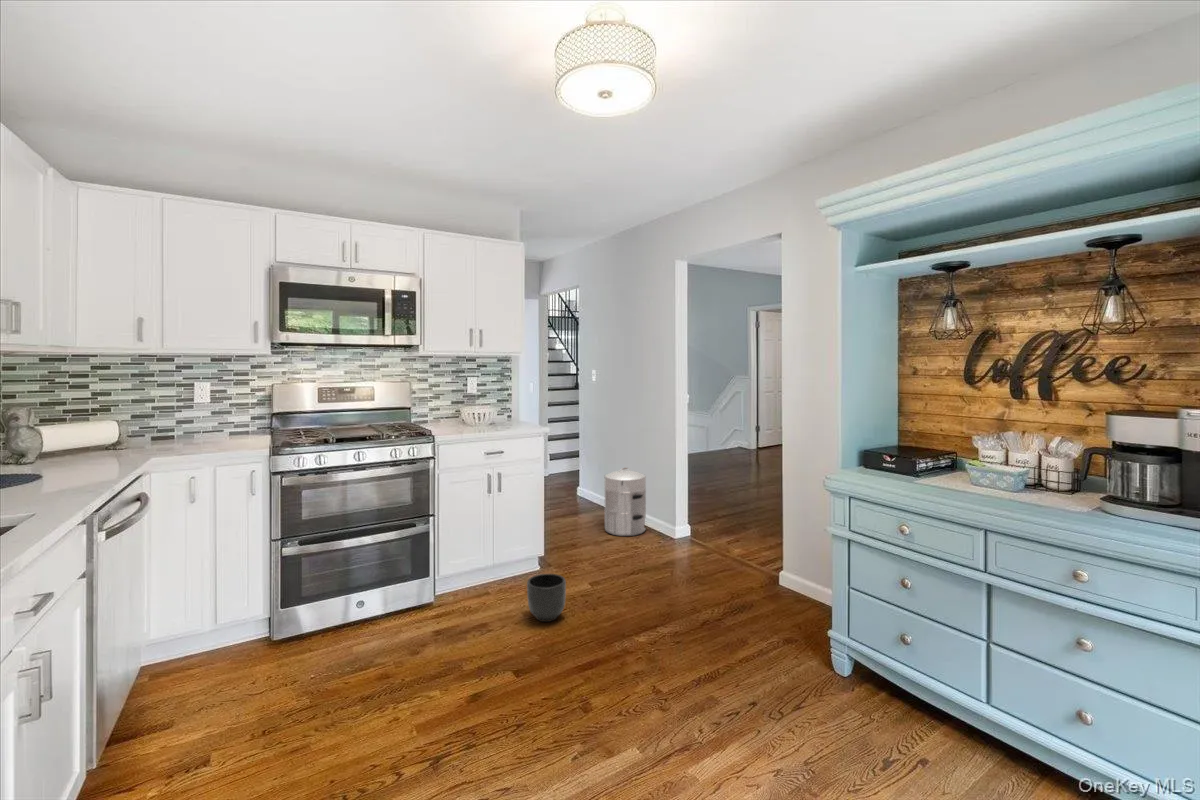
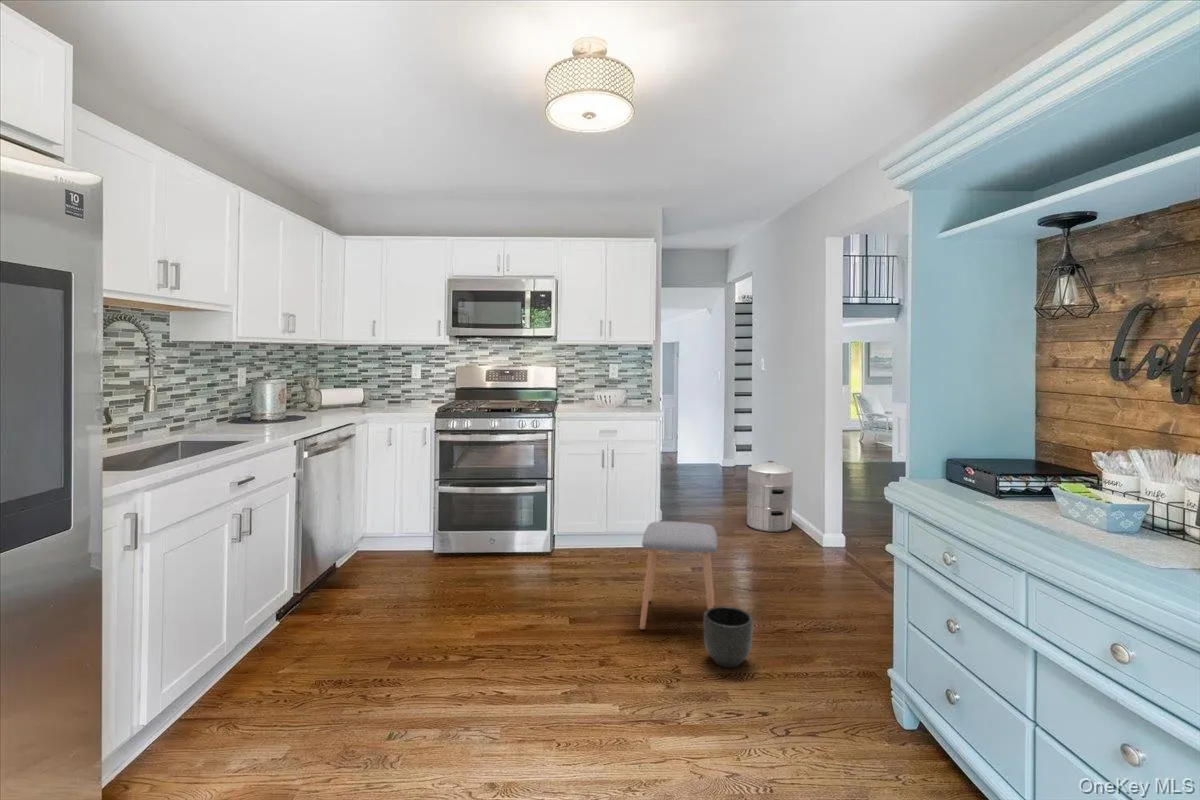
stool: none [598,544,699,678] -> present [640,521,718,630]
planter: present [527,574,566,622] -> present [704,606,753,668]

